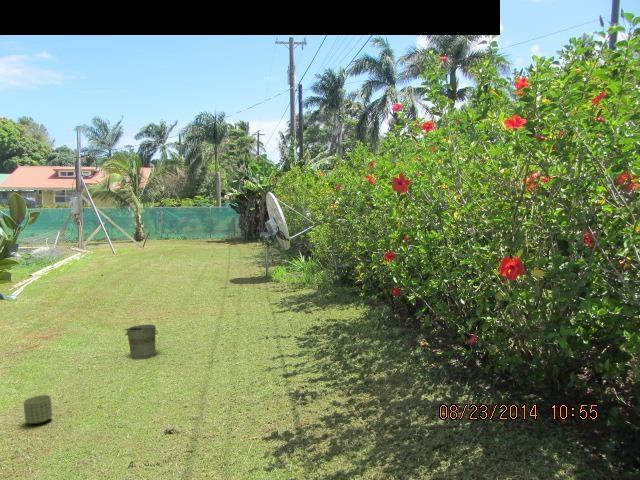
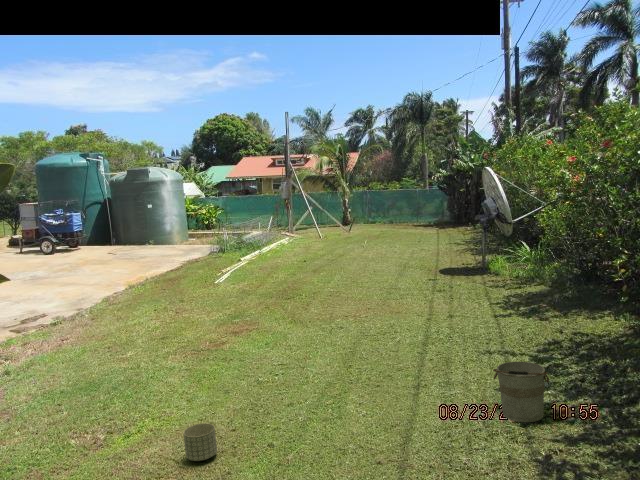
bucket: present [124,325,158,359] -> present [493,362,549,422]

